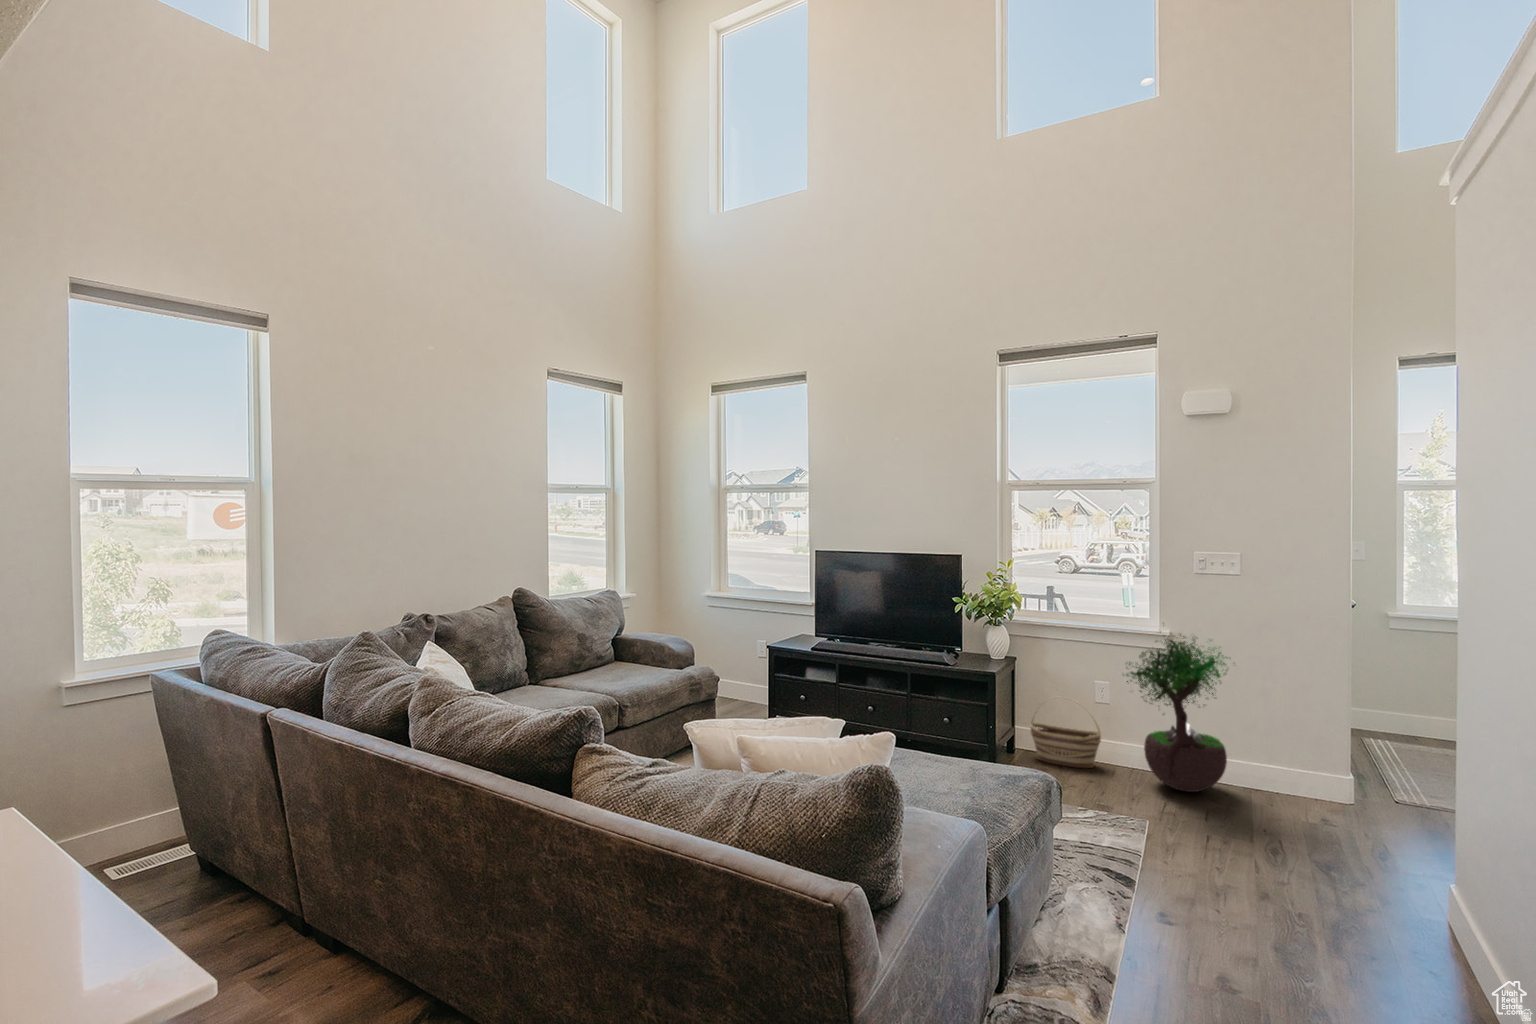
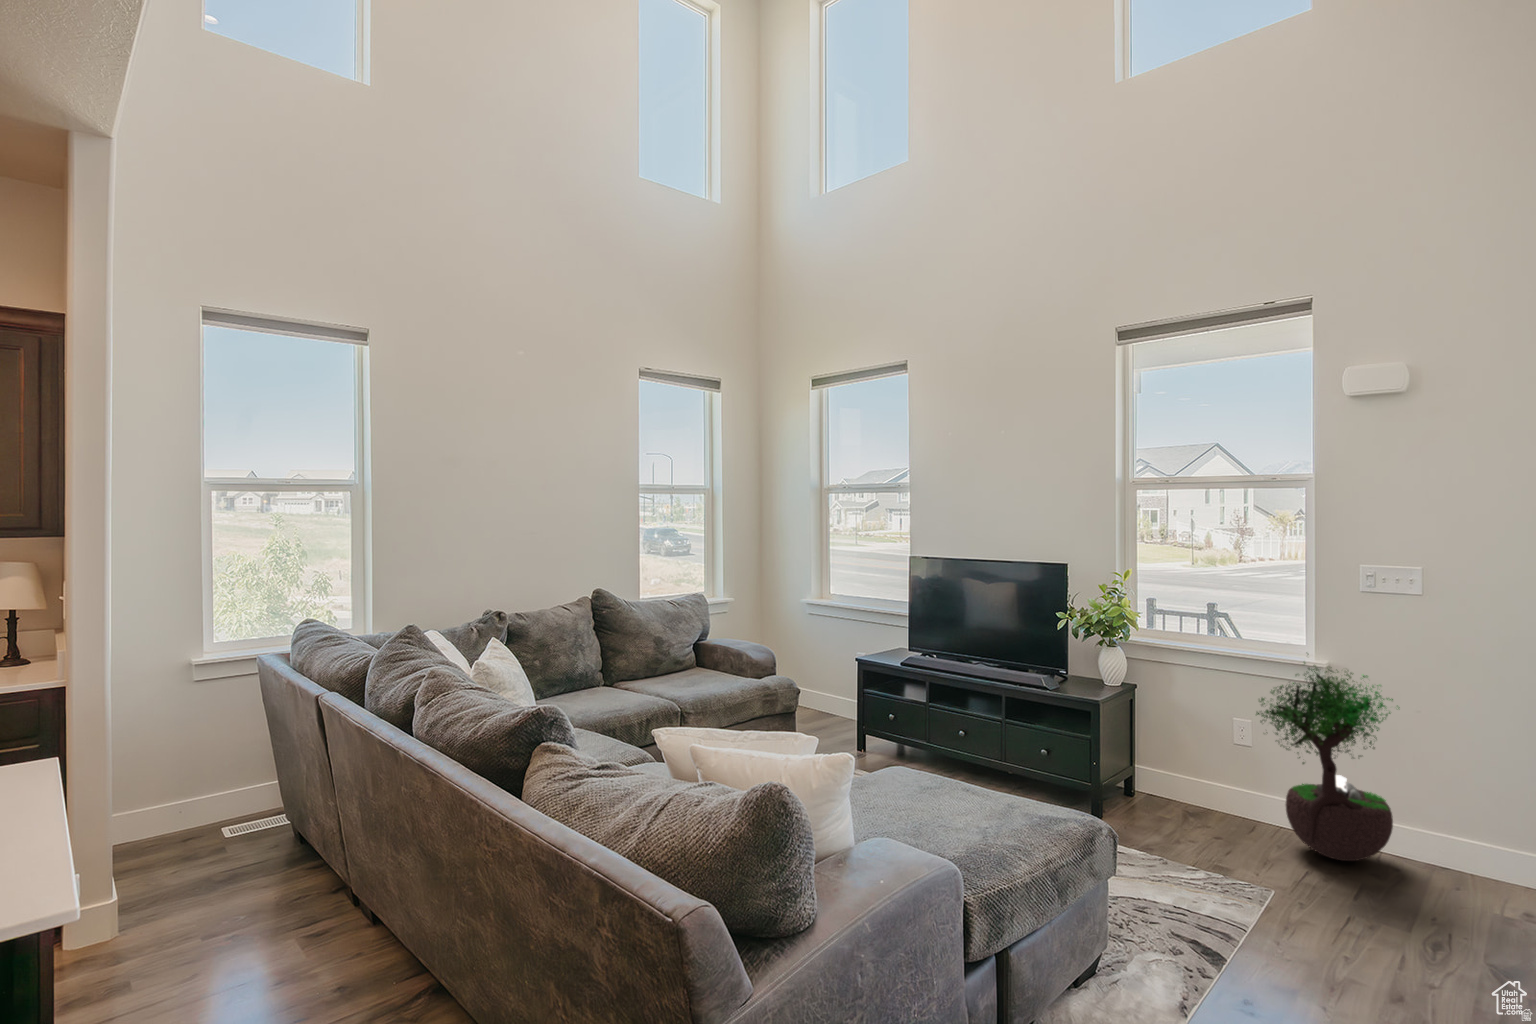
basket: present [1030,701,1101,768] -> none [1152,735,1236,822]

